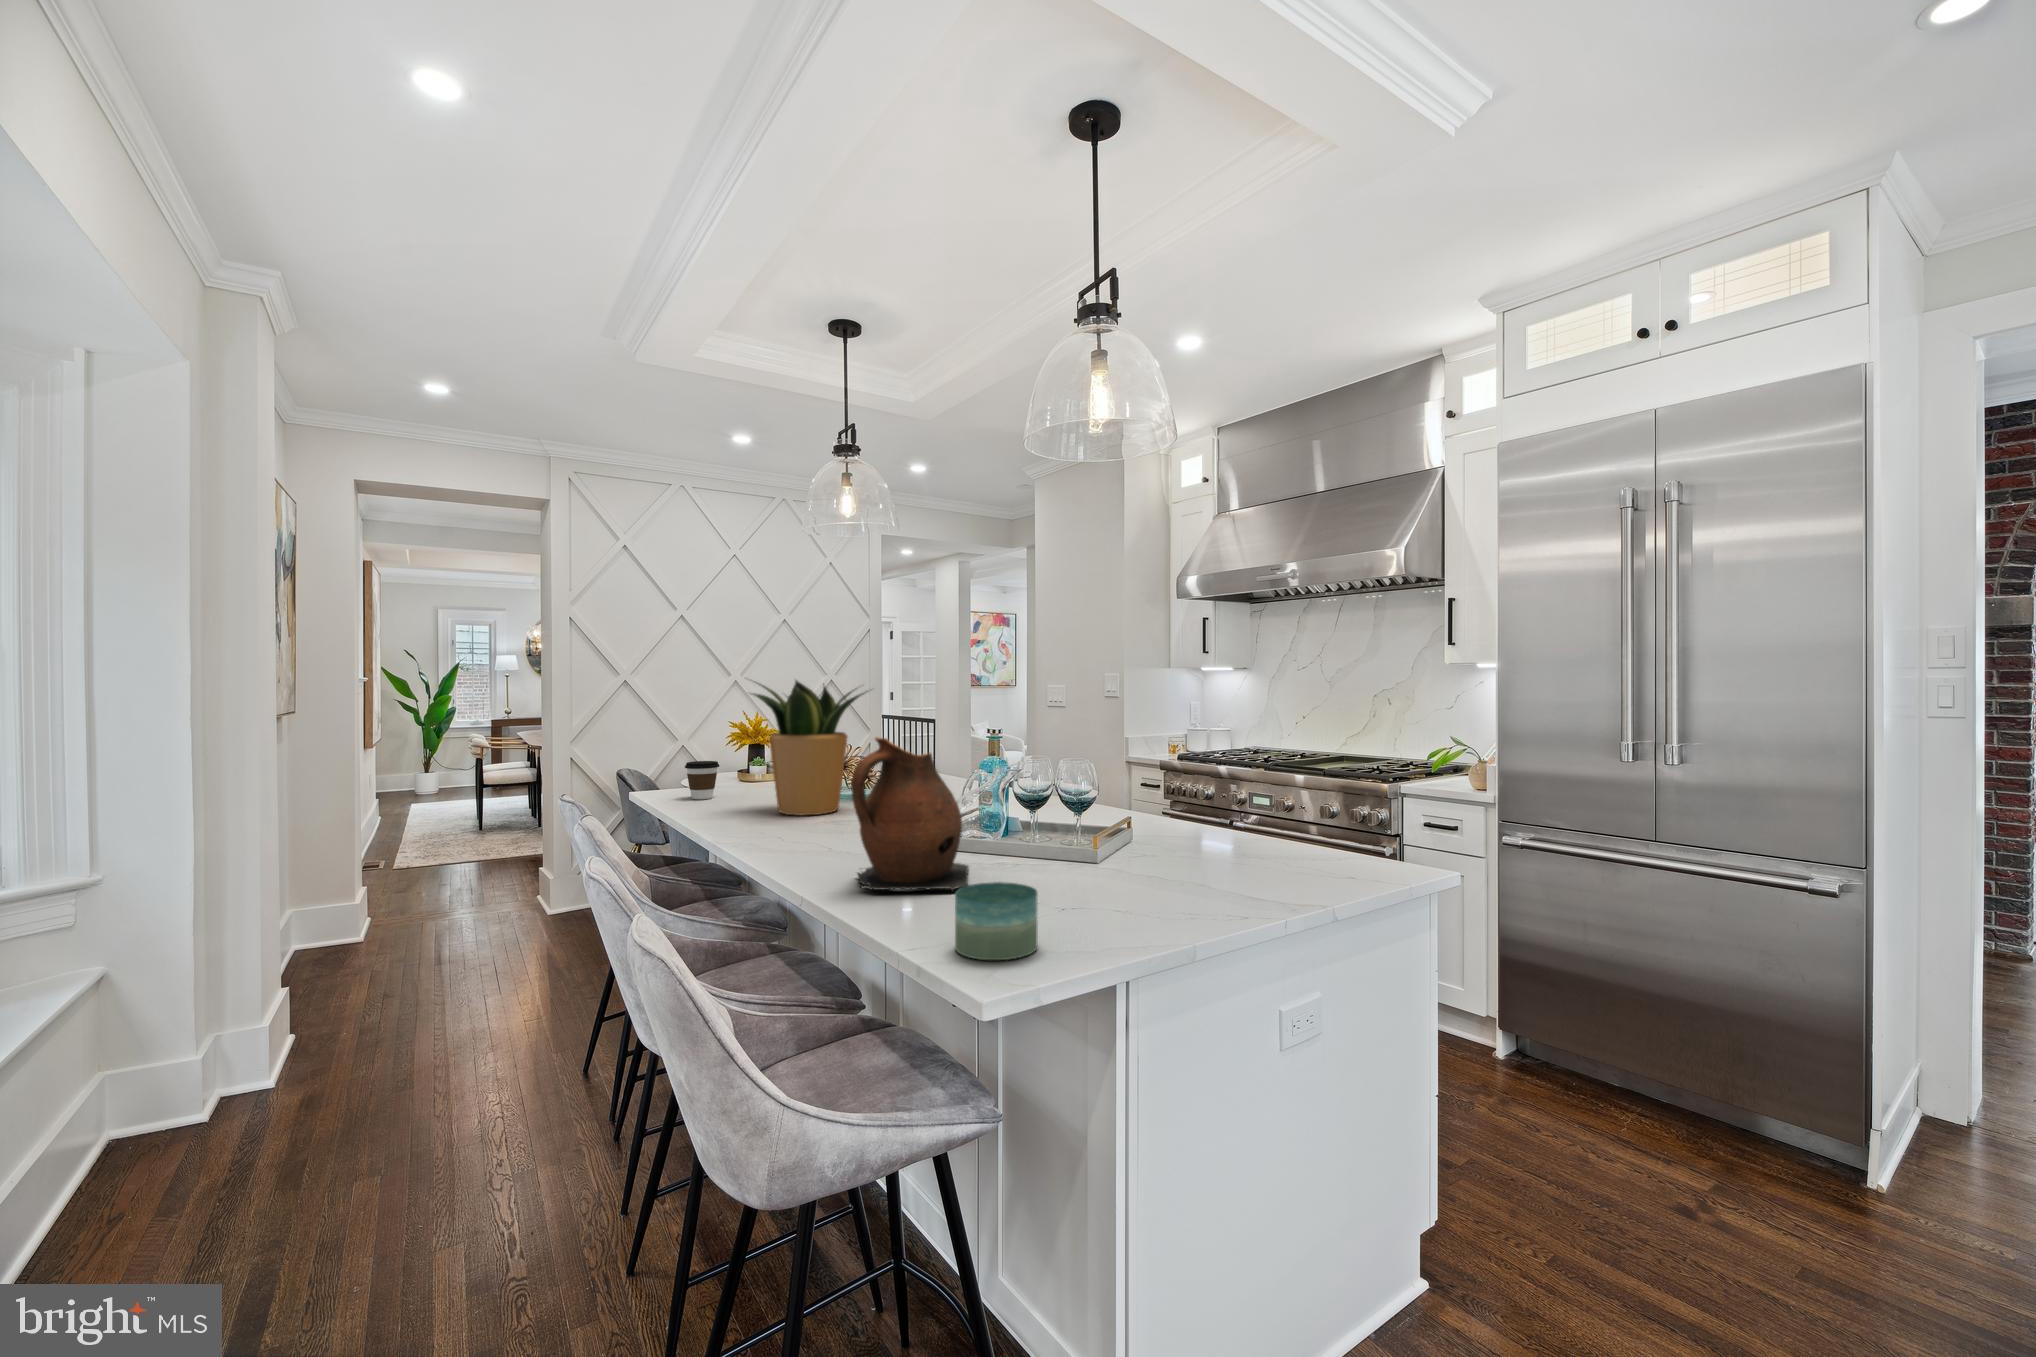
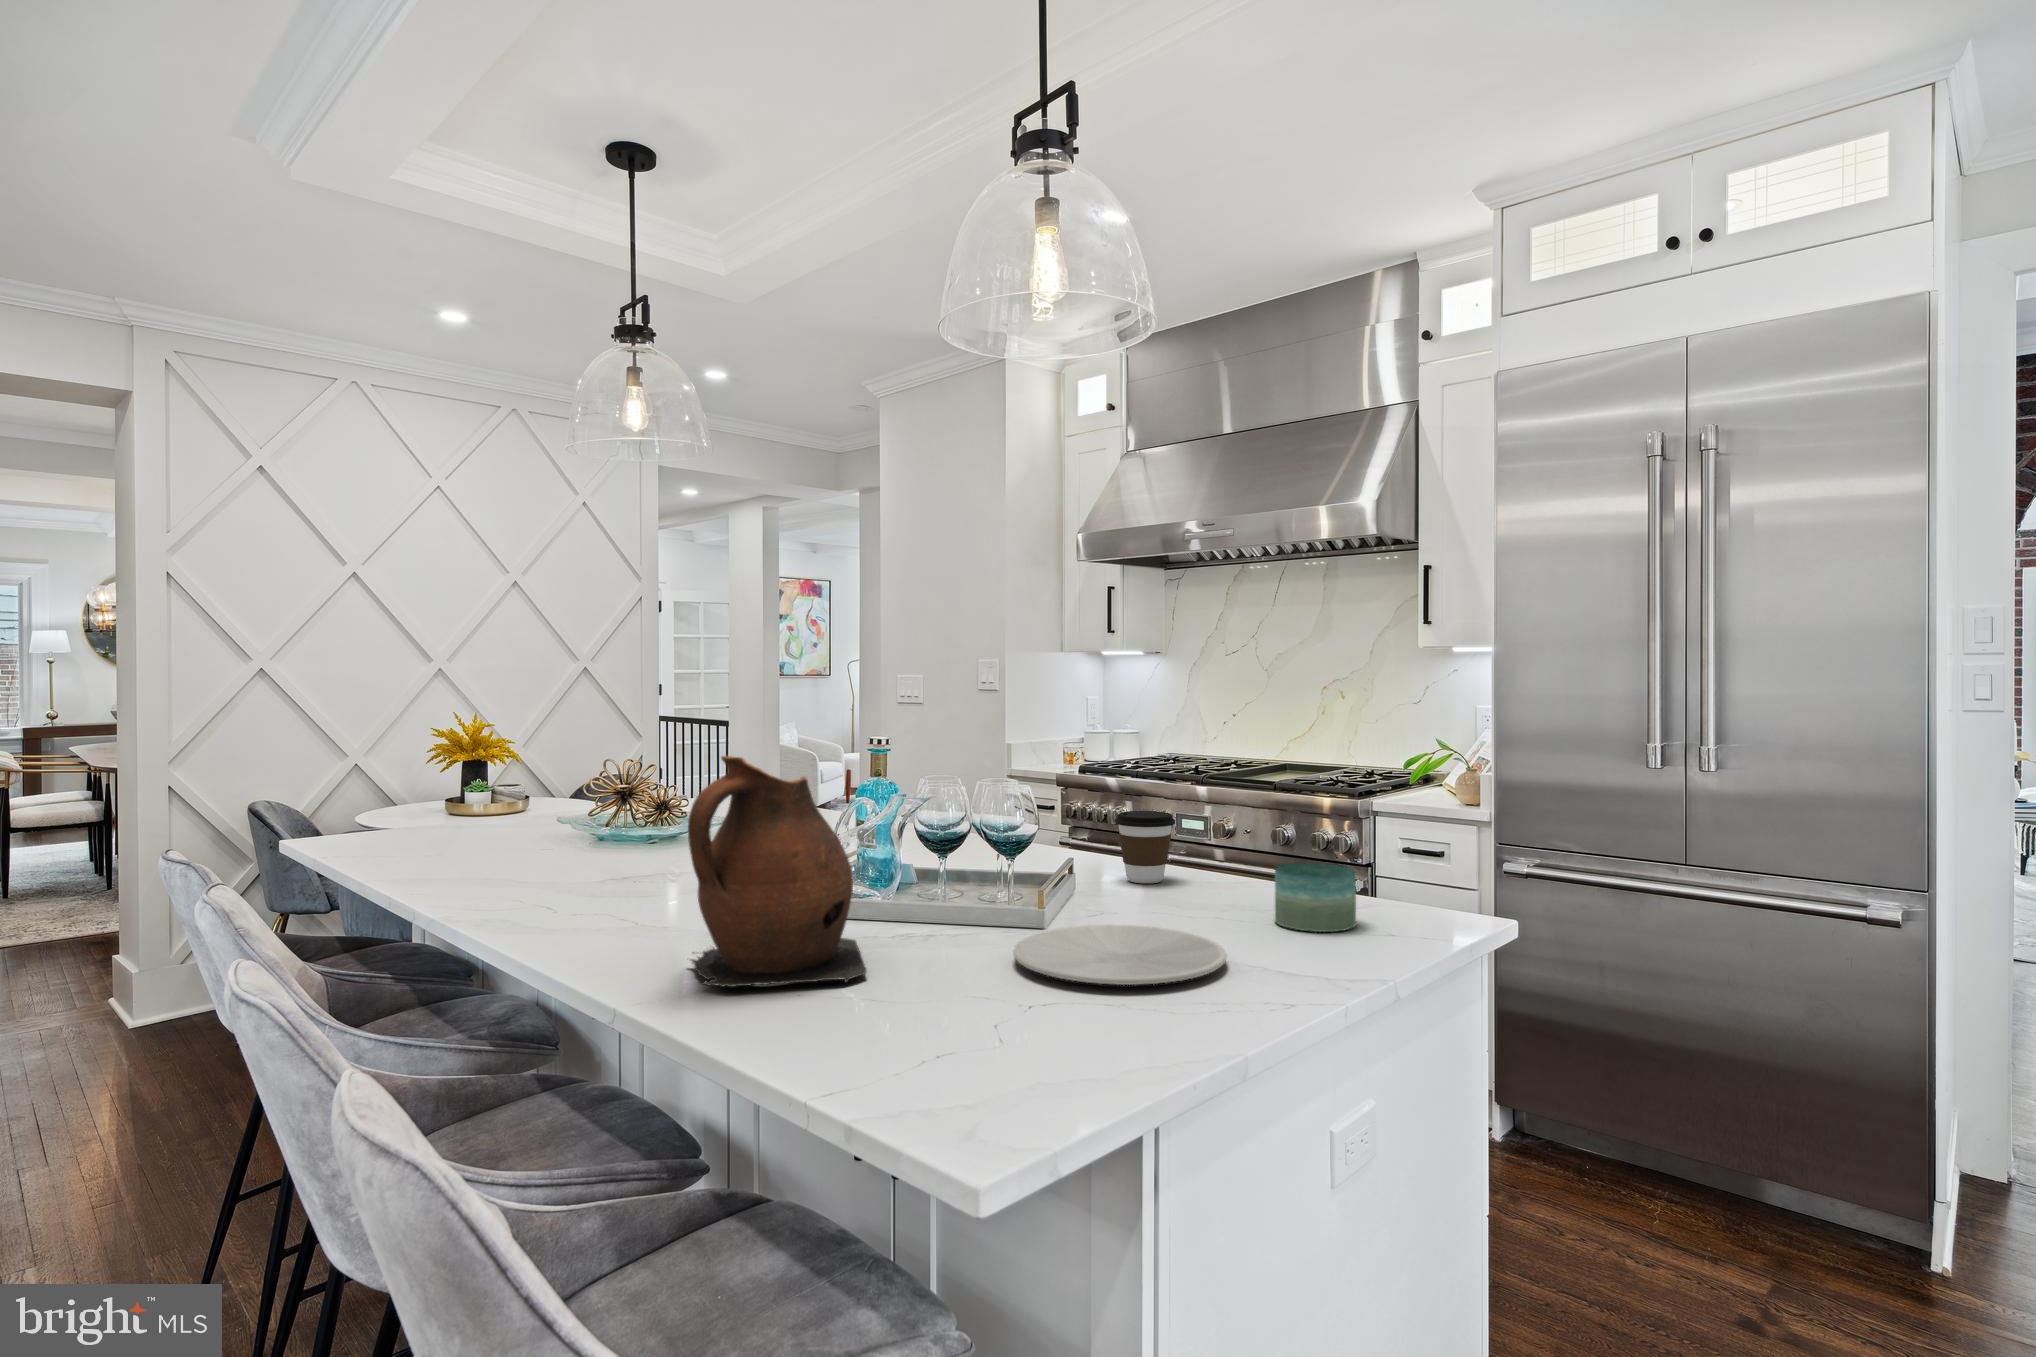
potted plant: present [751,680,865,815] -> none [479,665,683,870]
coffee cup: present [685,761,719,800] -> present [1115,811,1175,883]
plate: none [1070,862,1221,901] -> present [1013,925,1226,985]
candle: present [955,882,1038,960] -> present [1275,863,1356,932]

